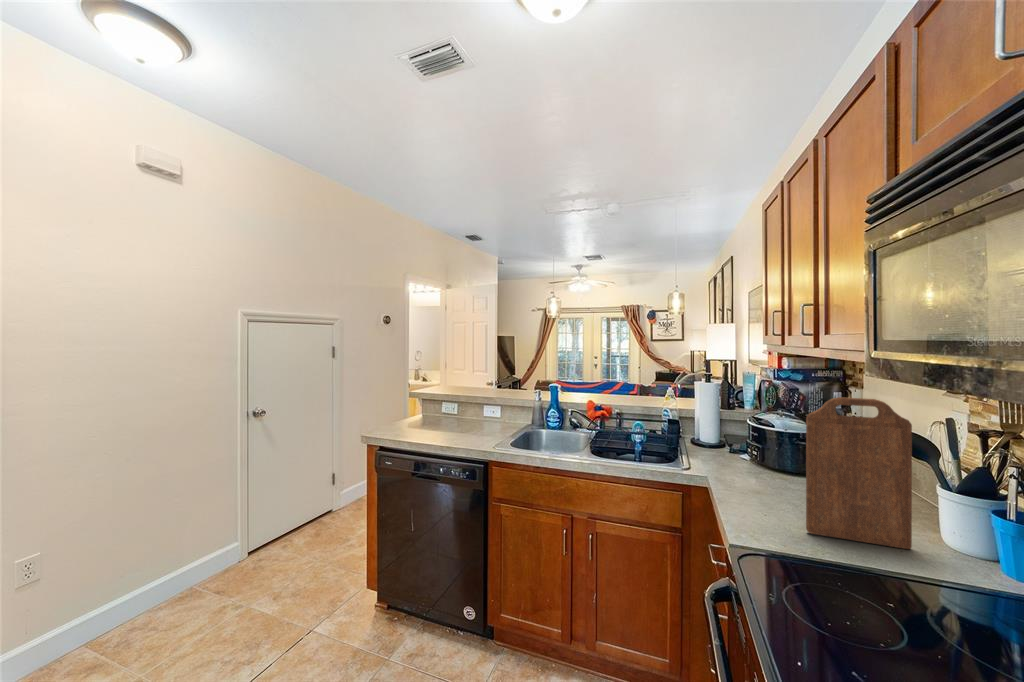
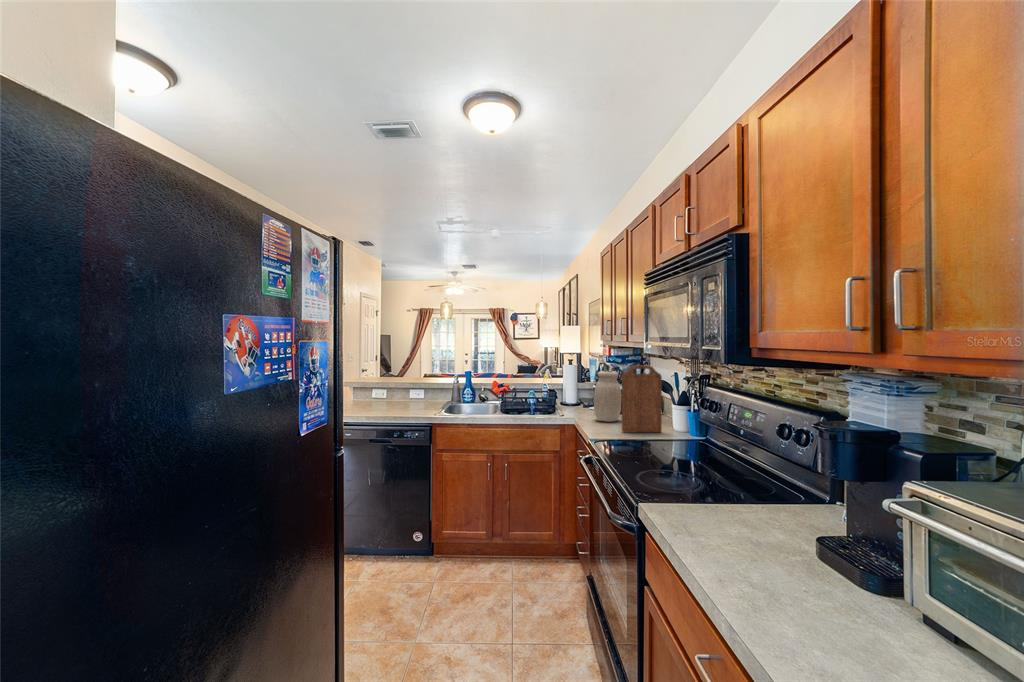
jar: none [746,400,804,496] -> present [594,371,621,422]

